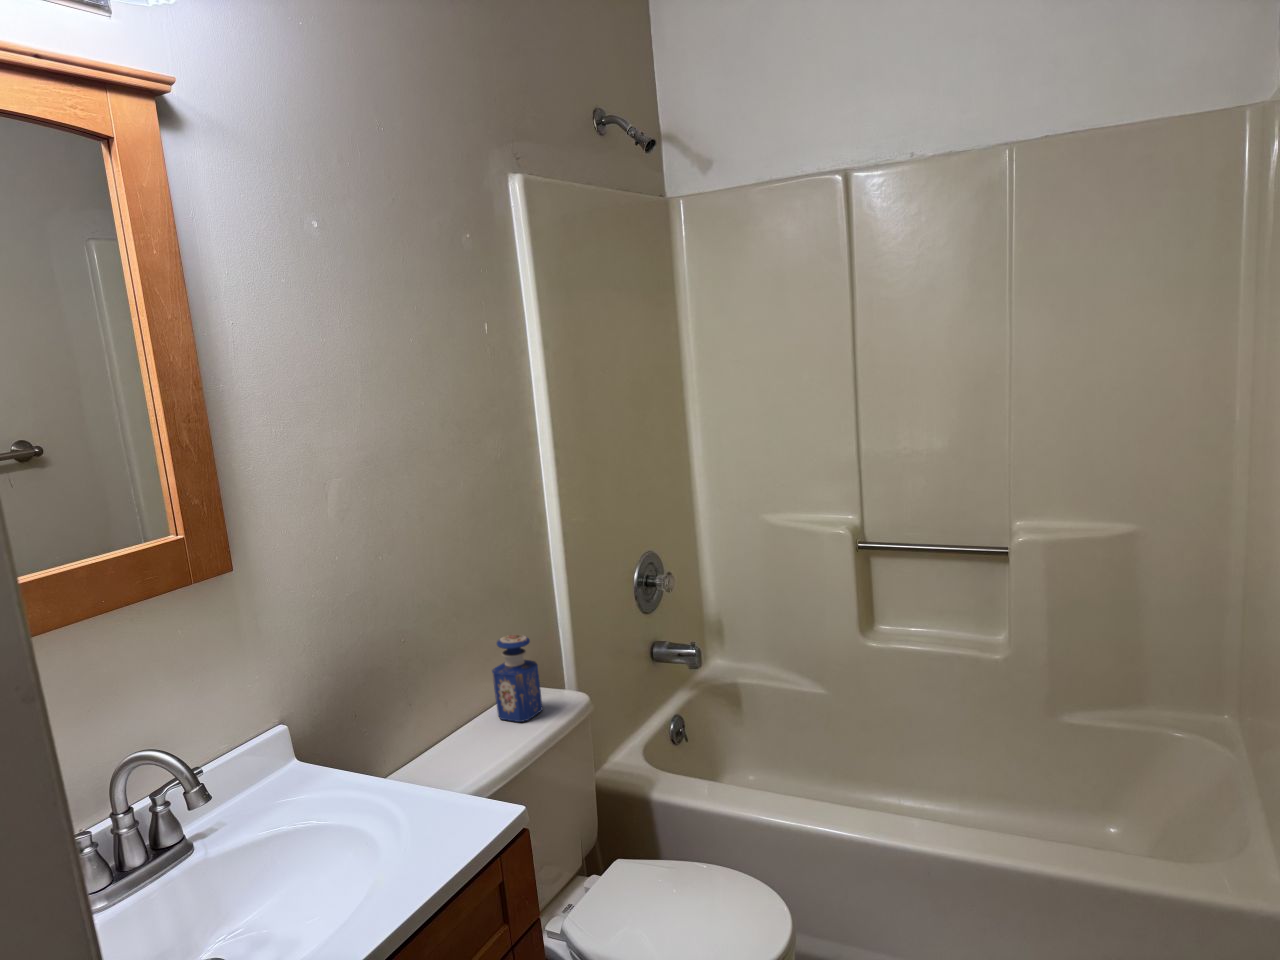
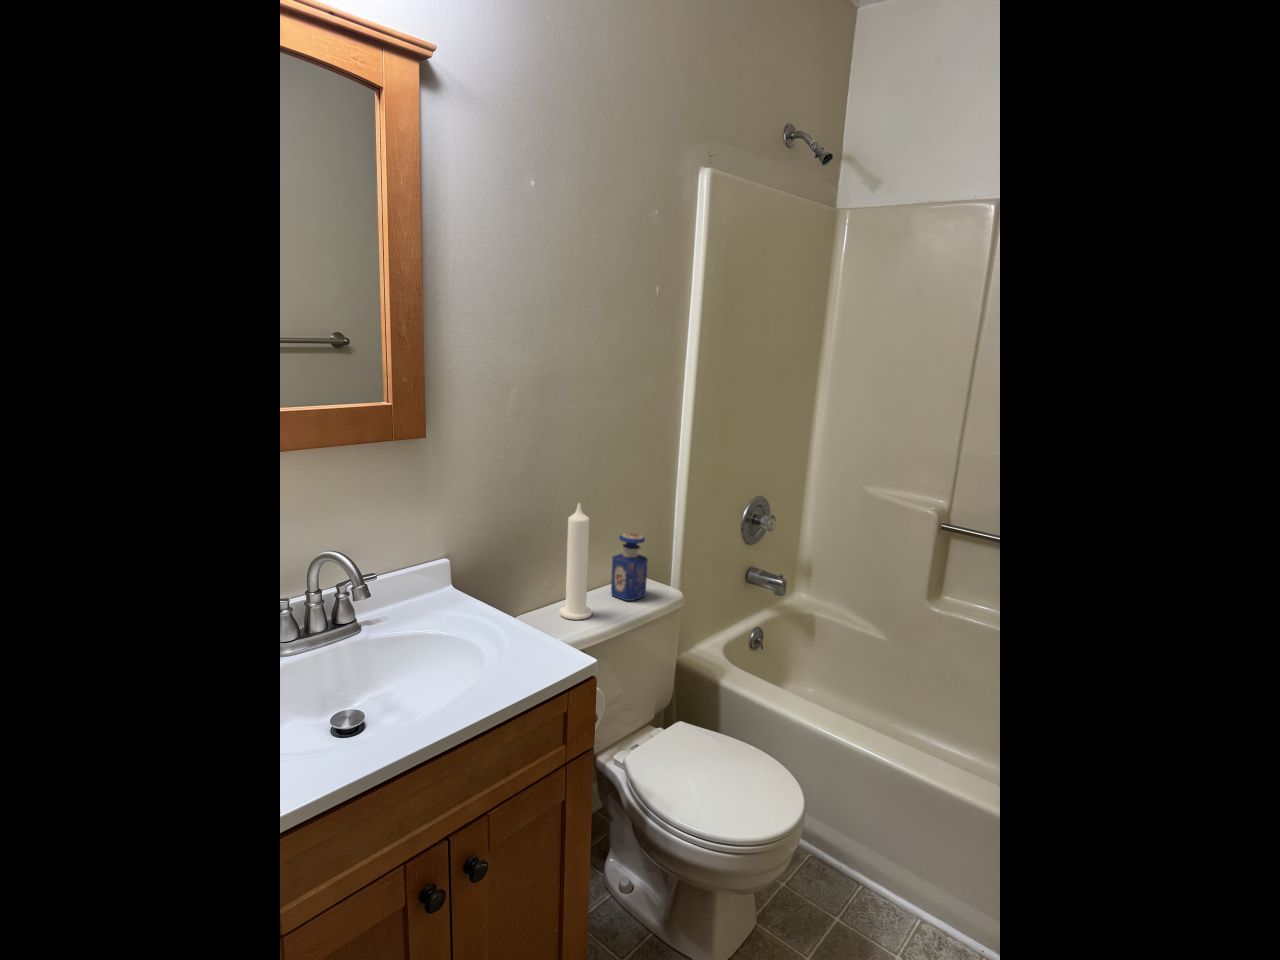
candle: none [432,613,483,763] -> present [559,503,592,620]

